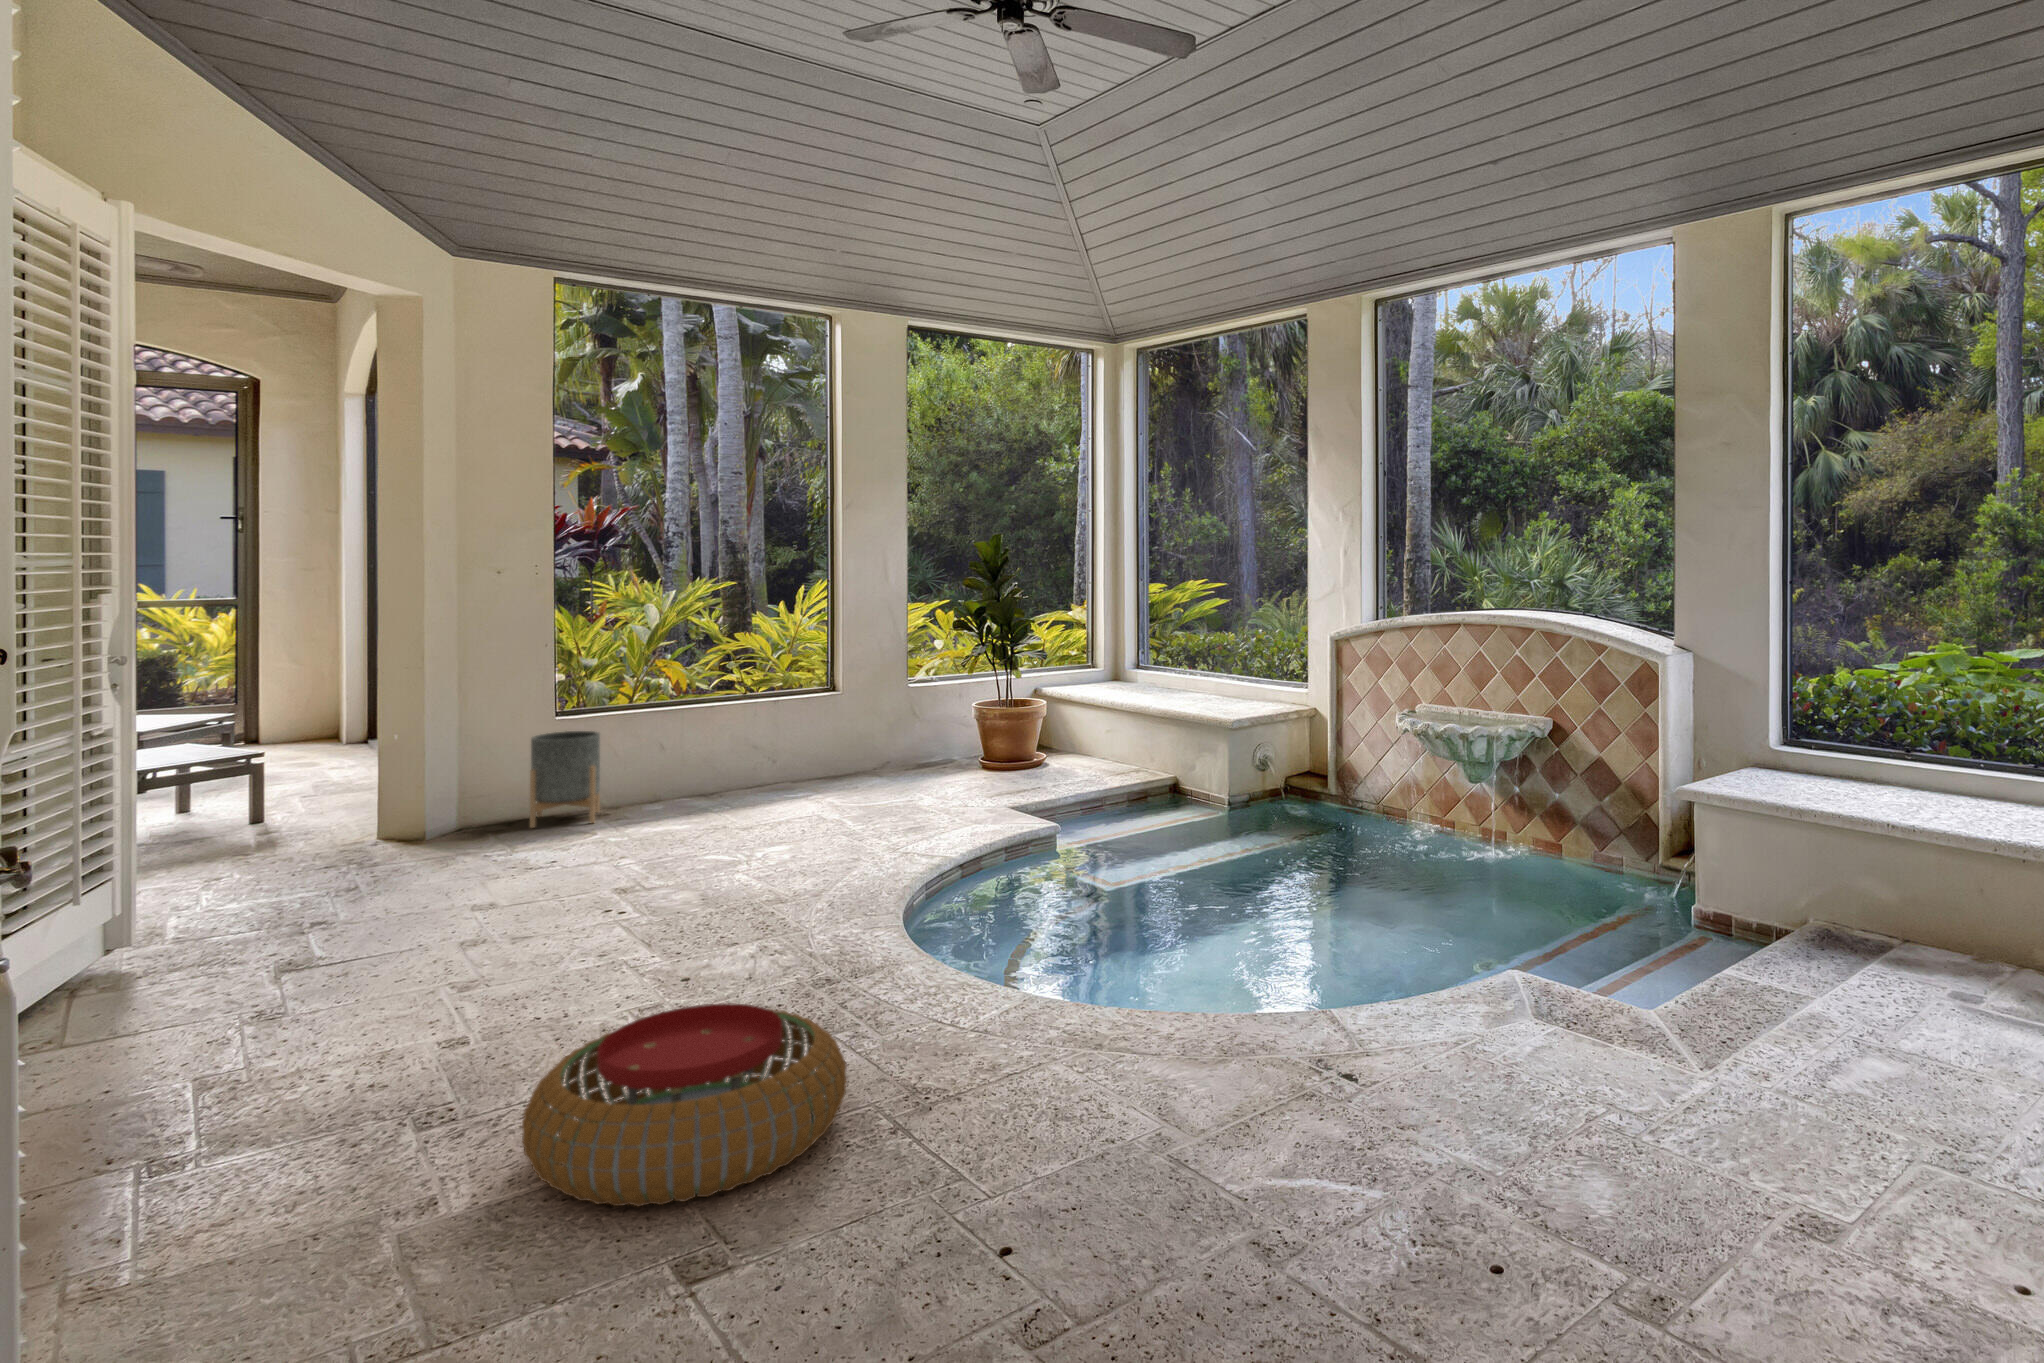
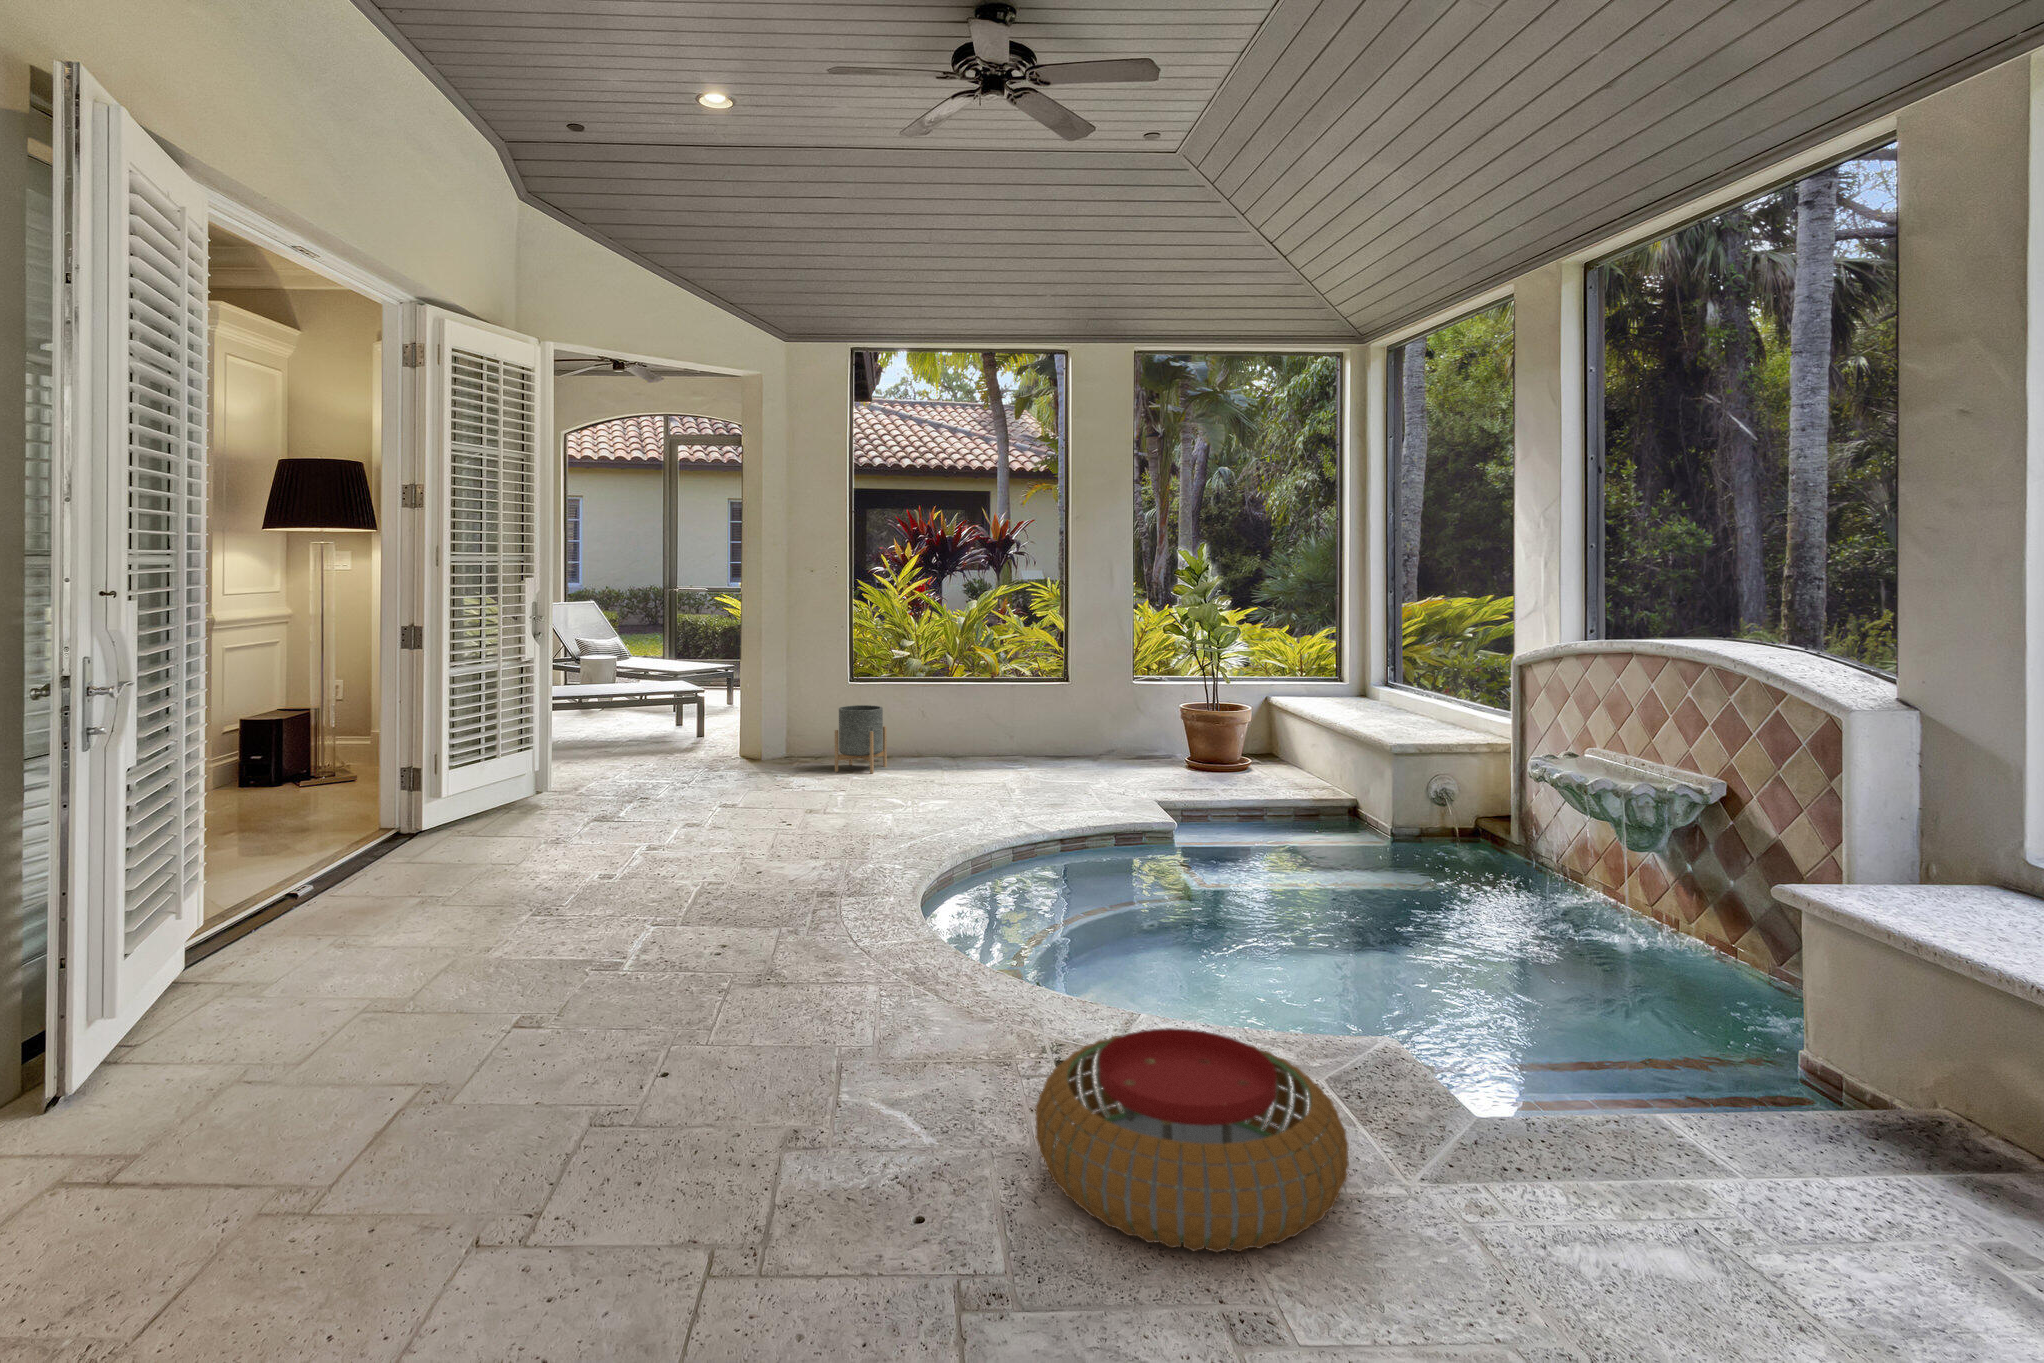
pouf: present [522,1003,847,1207] -> present [1035,1028,1349,1252]

